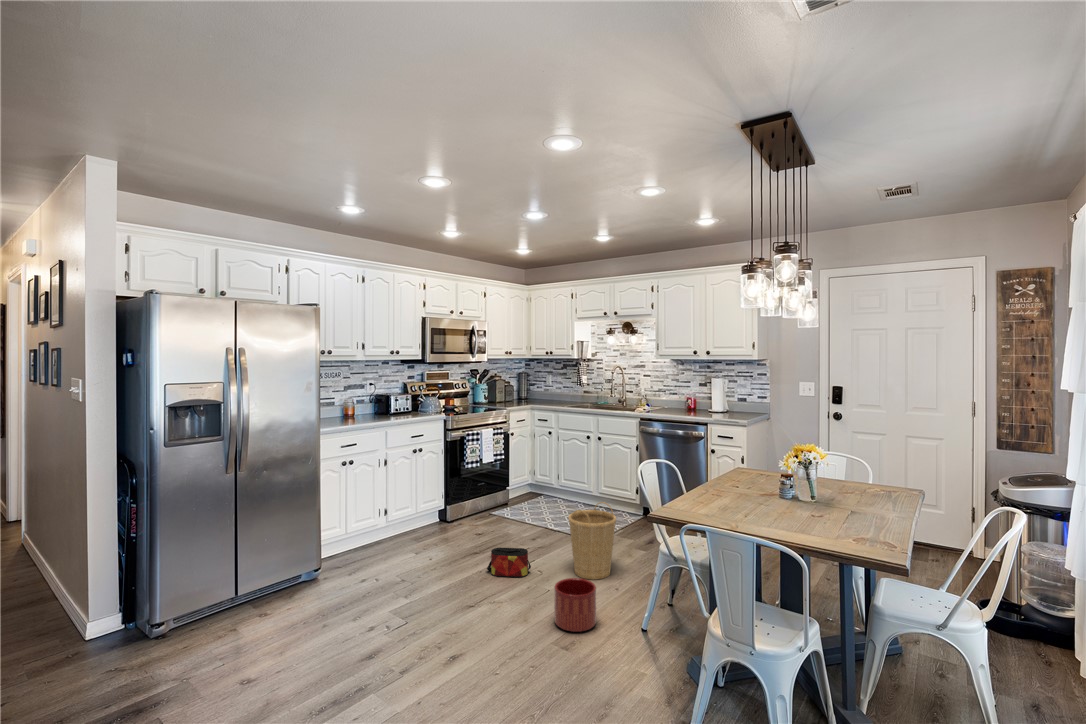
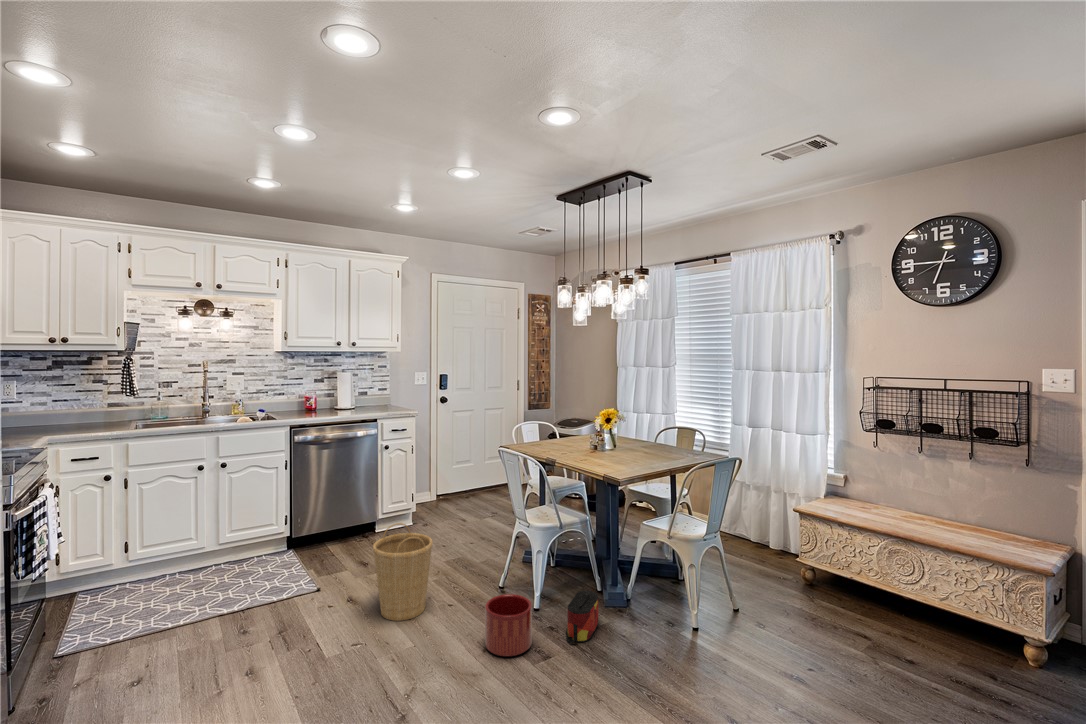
bag: present [487,548,531,578] -> present [566,591,598,643]

